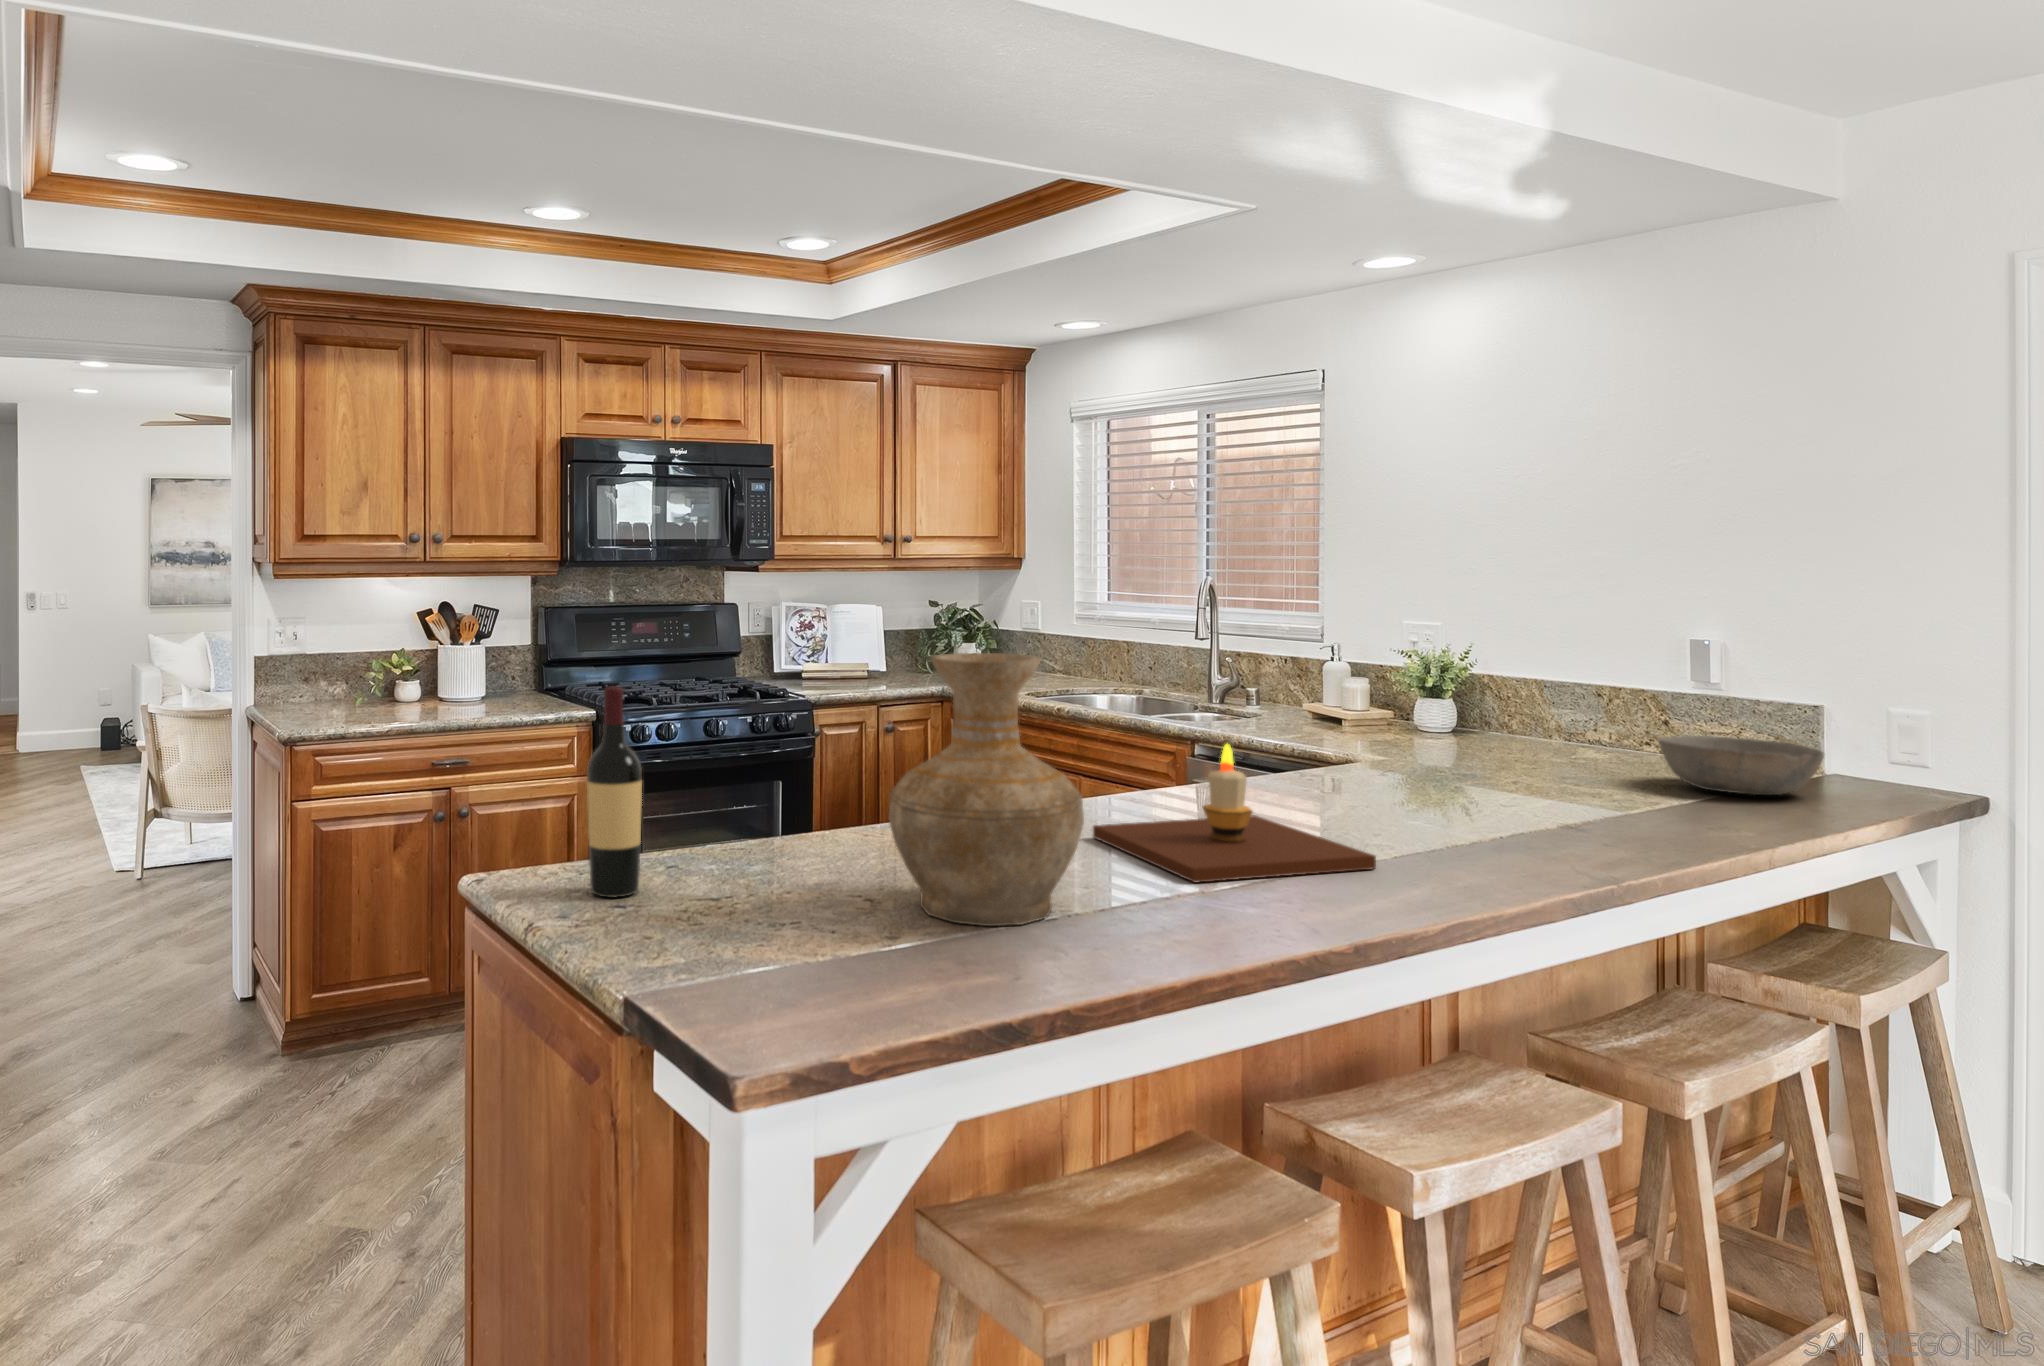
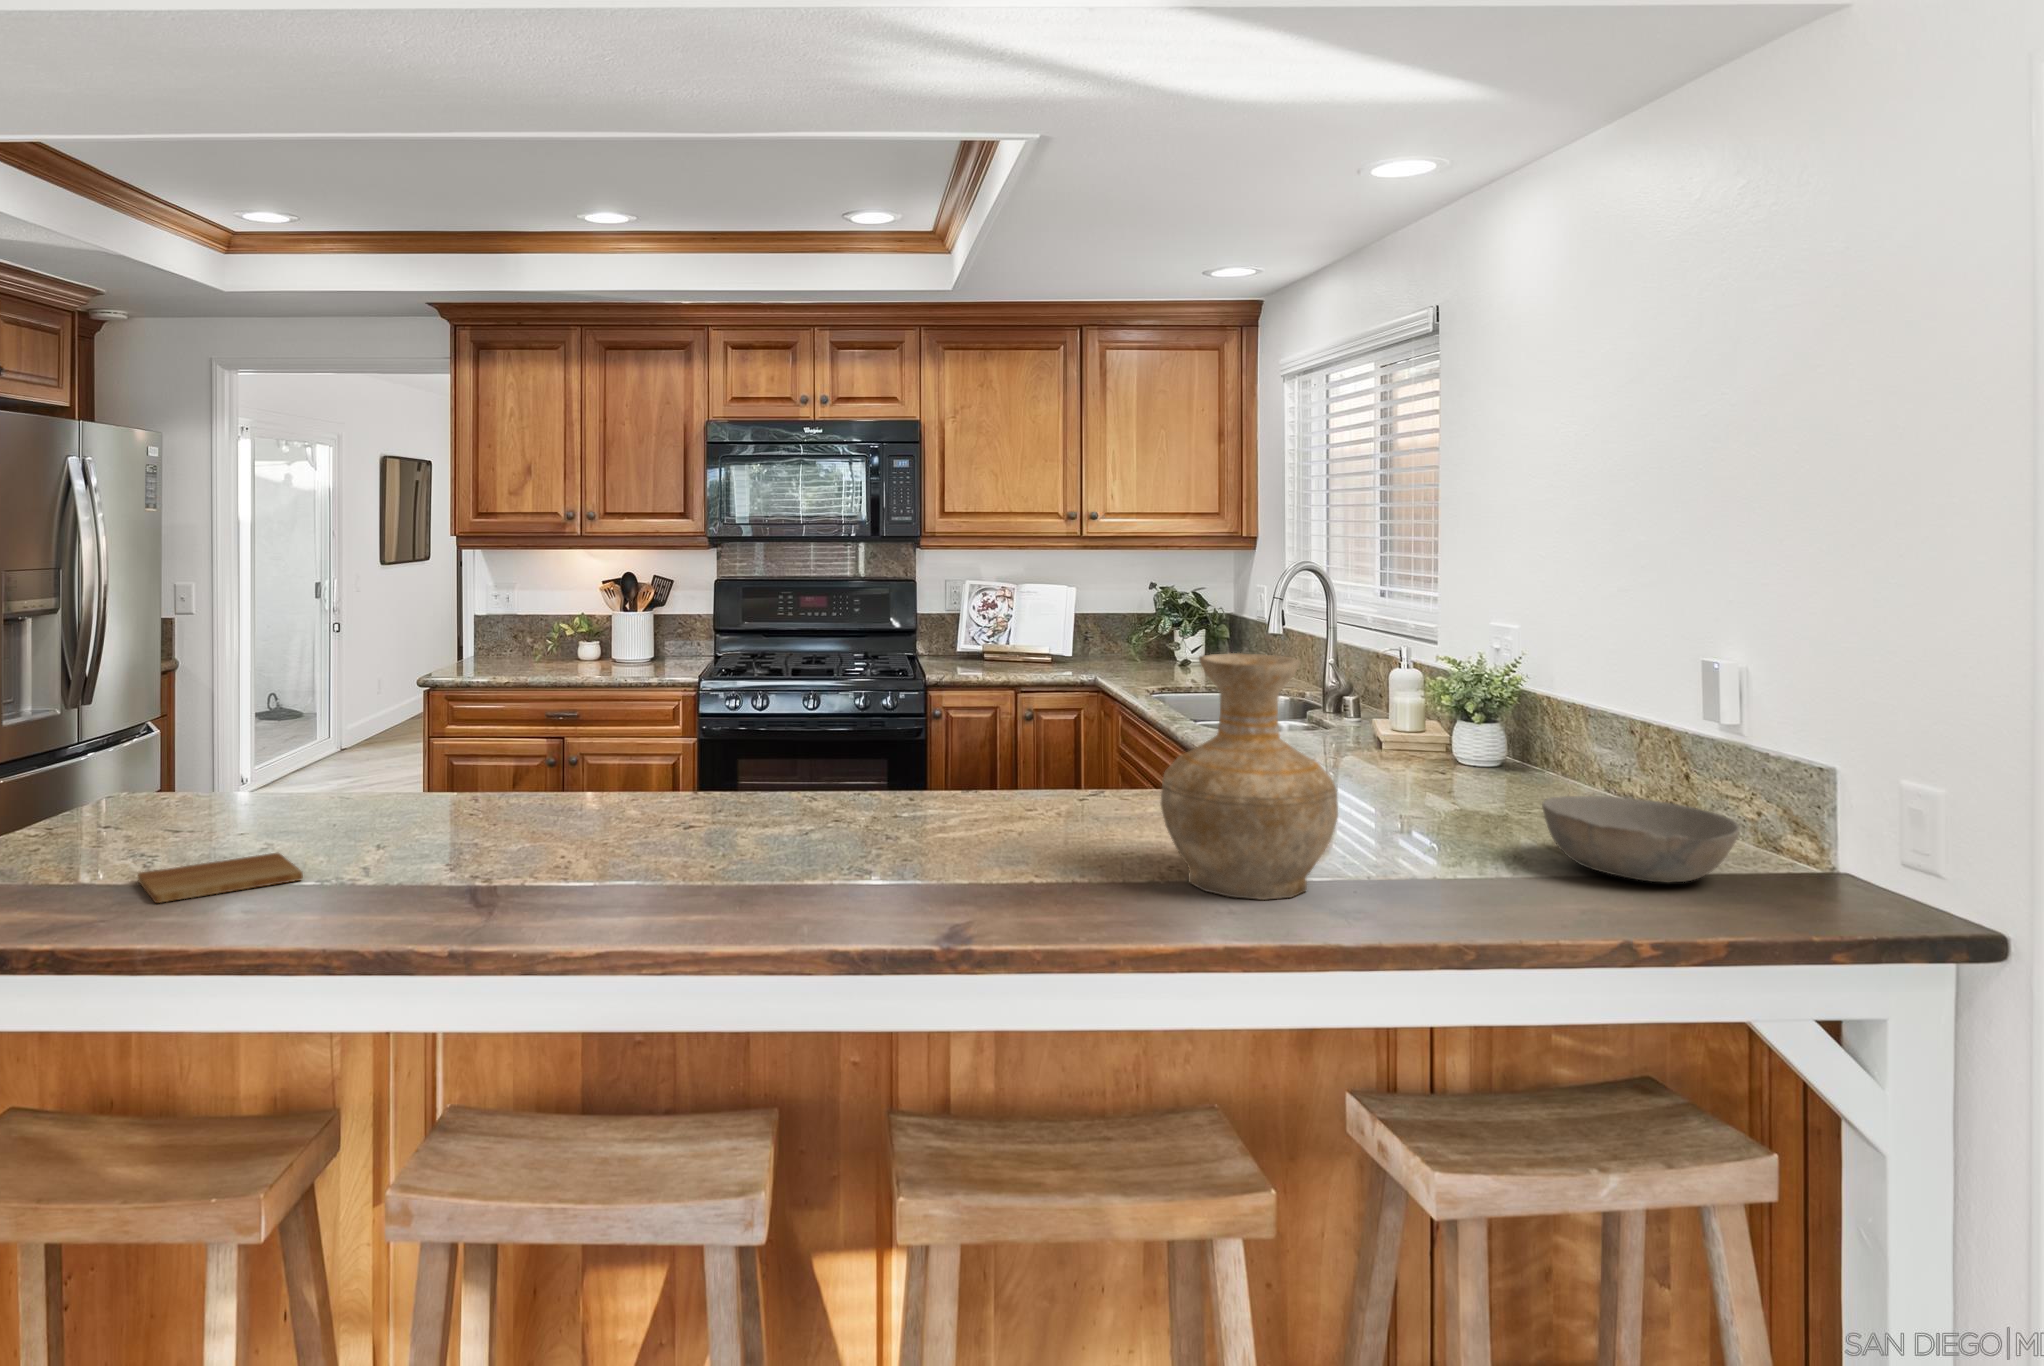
vase: present [889,653,1084,926] -> present [1160,653,1338,900]
wine bottle: present [587,686,642,897] -> none [227,668,276,843]
candle: present [1093,744,1376,883] -> none [691,758,923,902]
cutting board: none [622,899,802,964] -> present [138,853,303,903]

